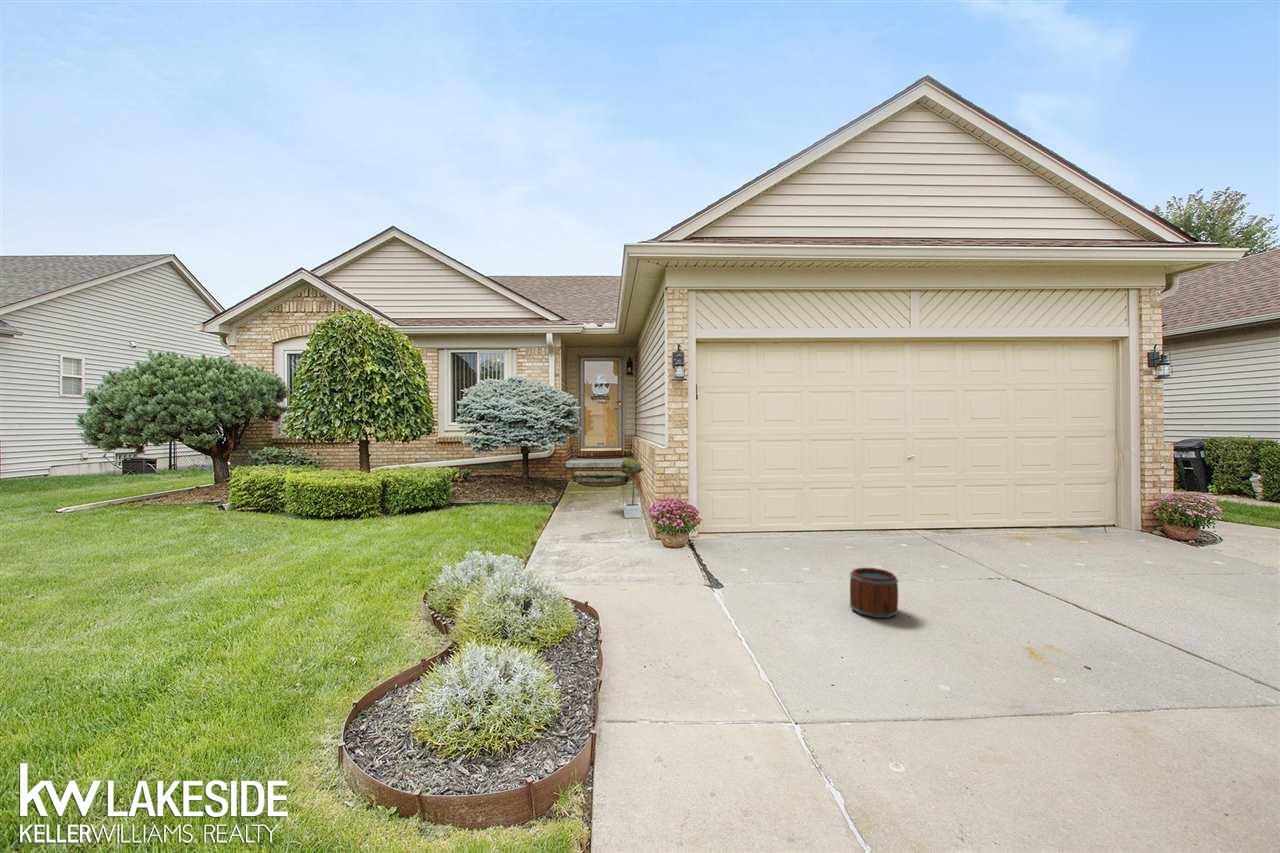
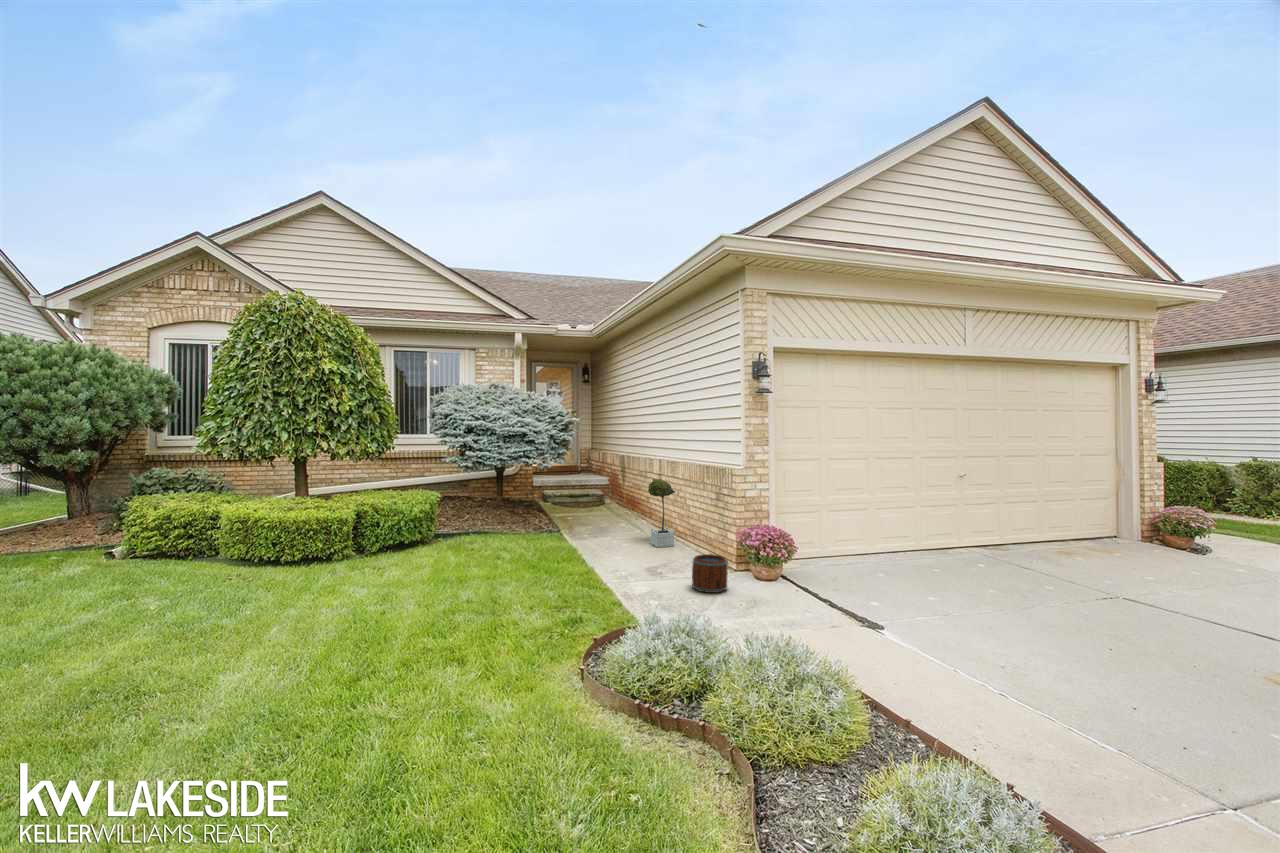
bucket: present [850,568,898,618] -> present [692,554,728,593]

